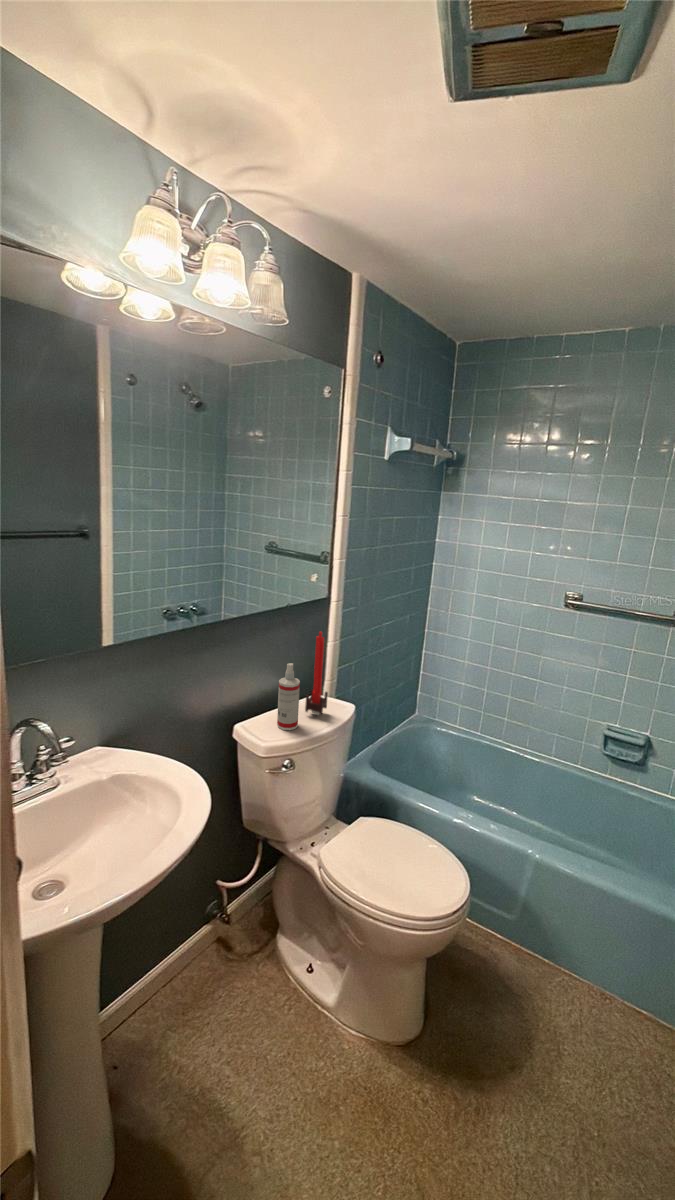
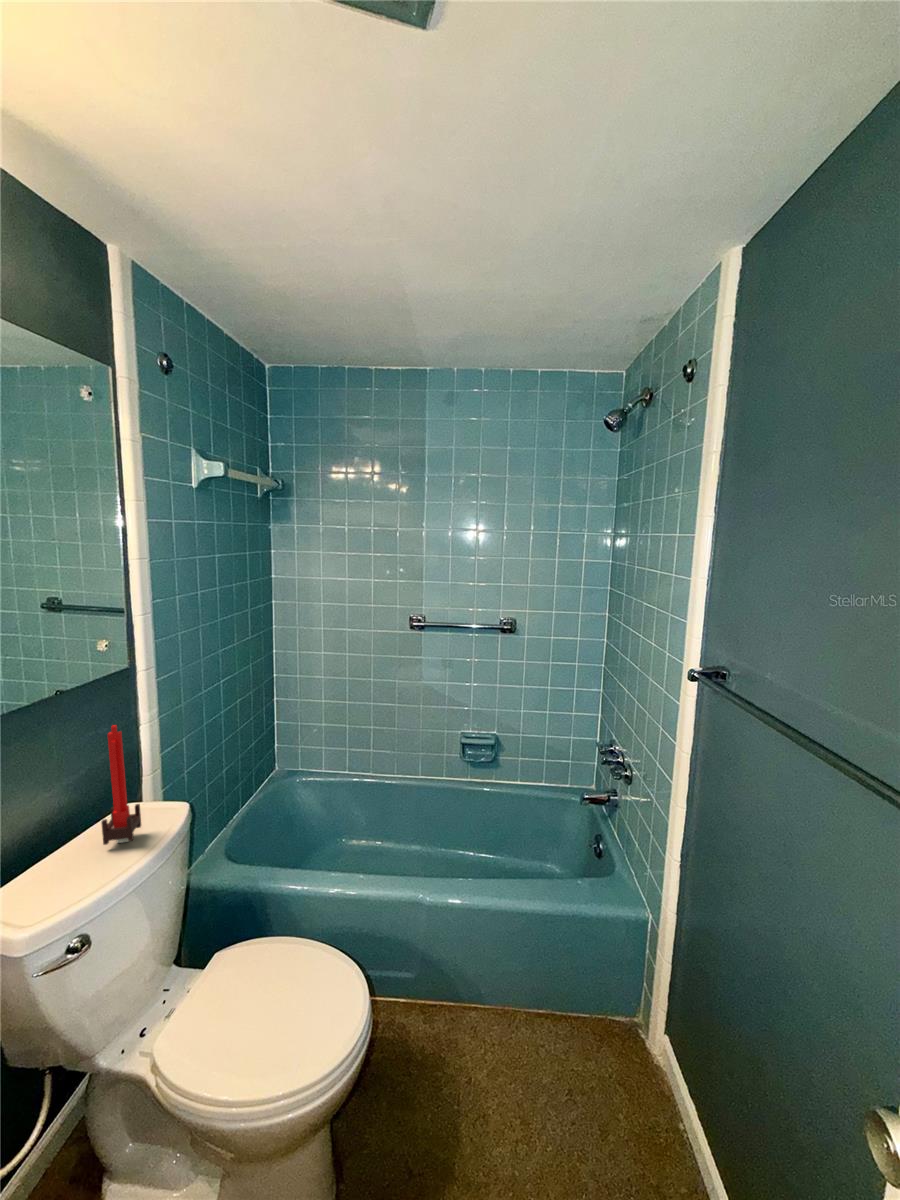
spray bottle: present [277,663,300,730] -> none [42,787,89,893]

